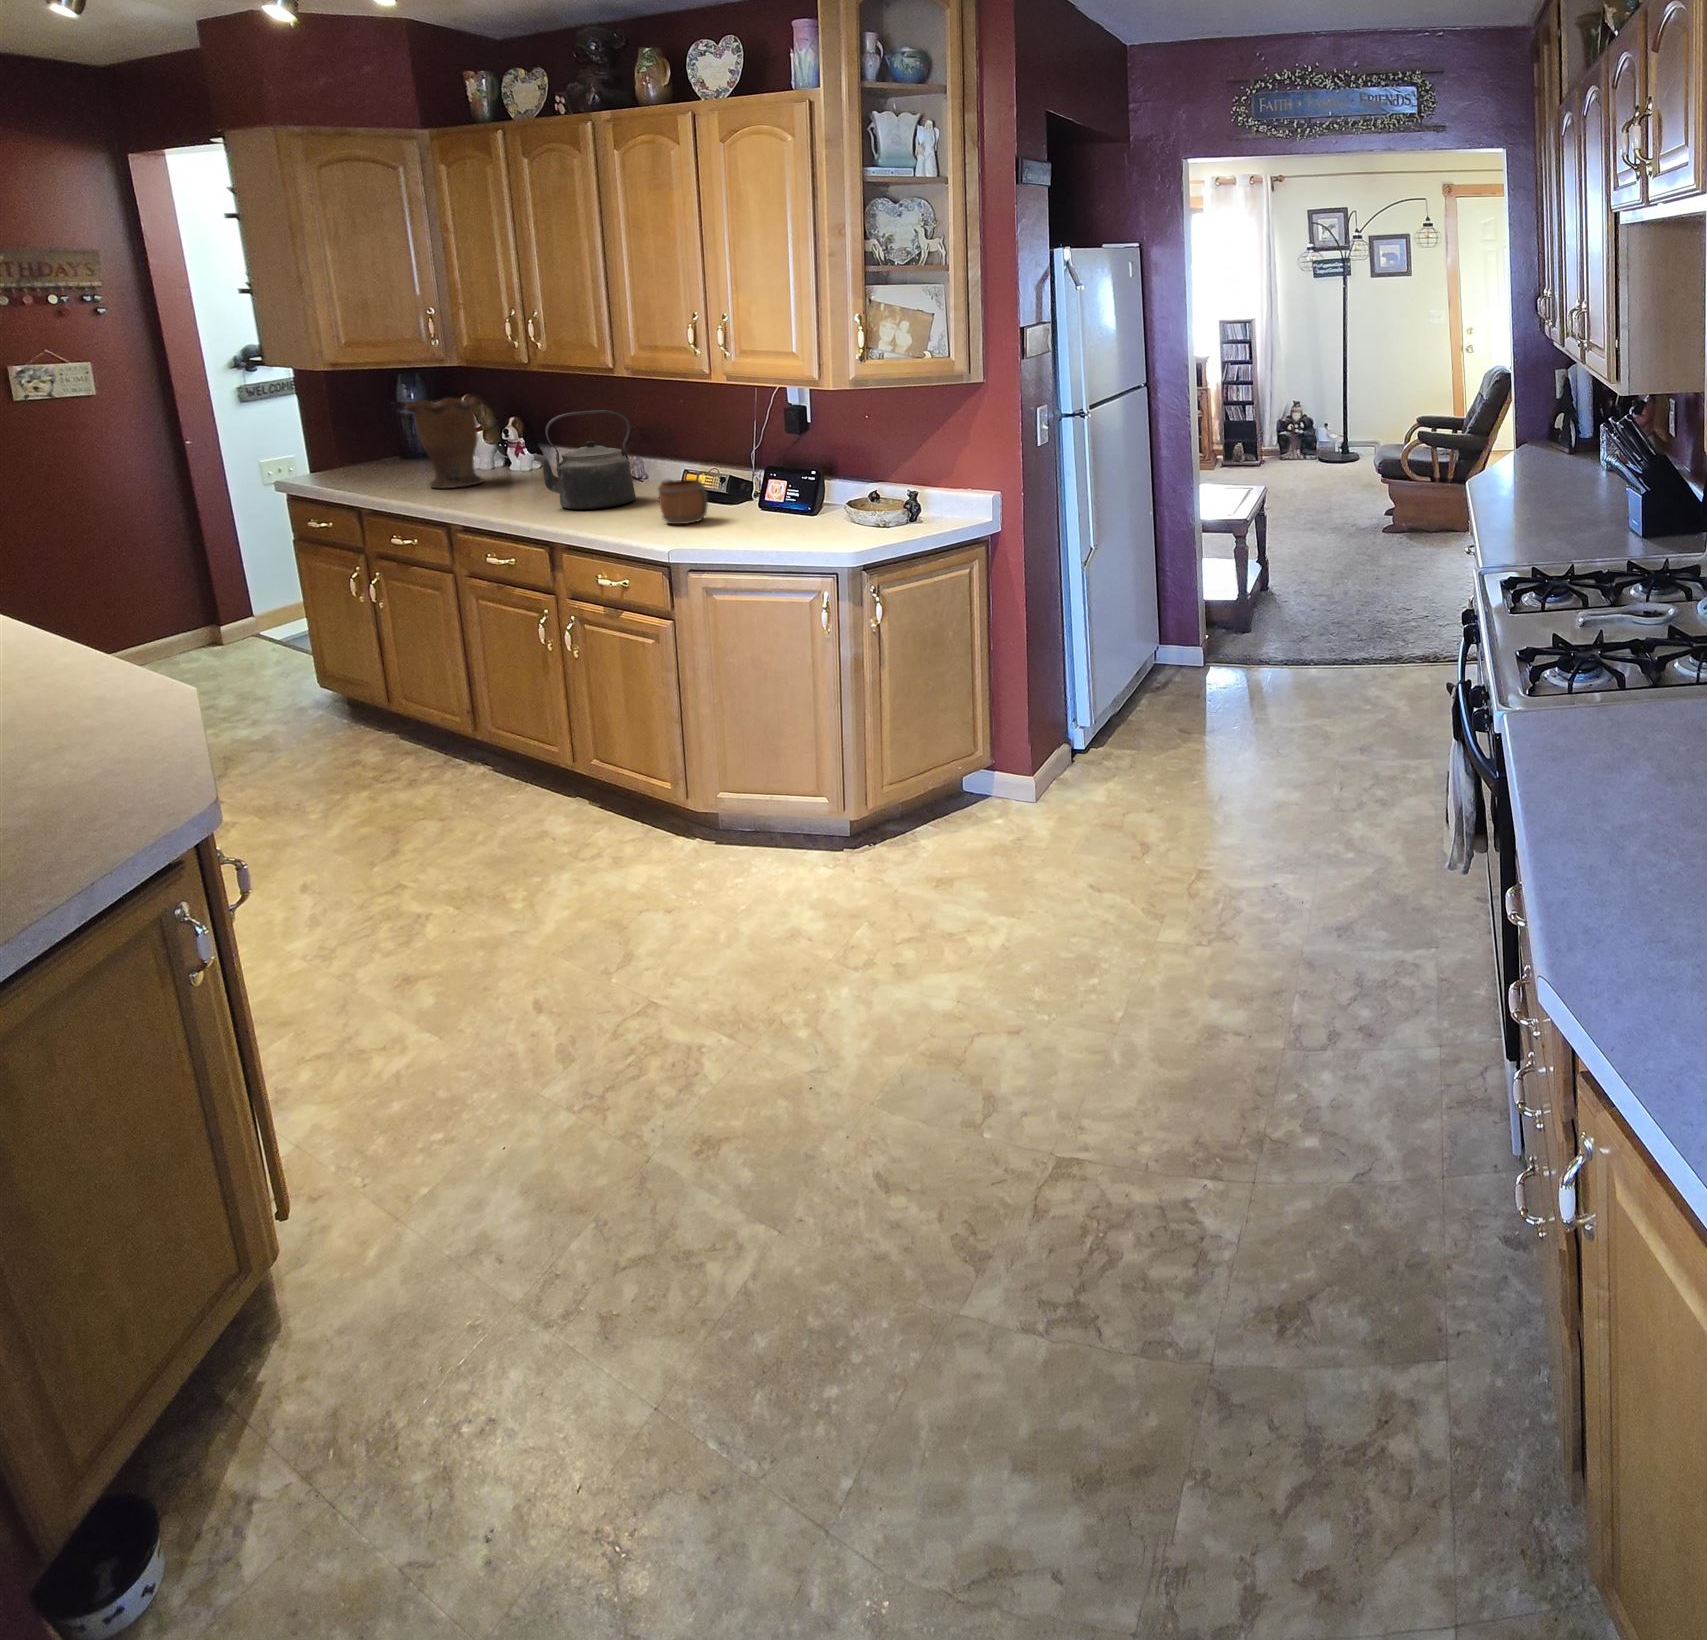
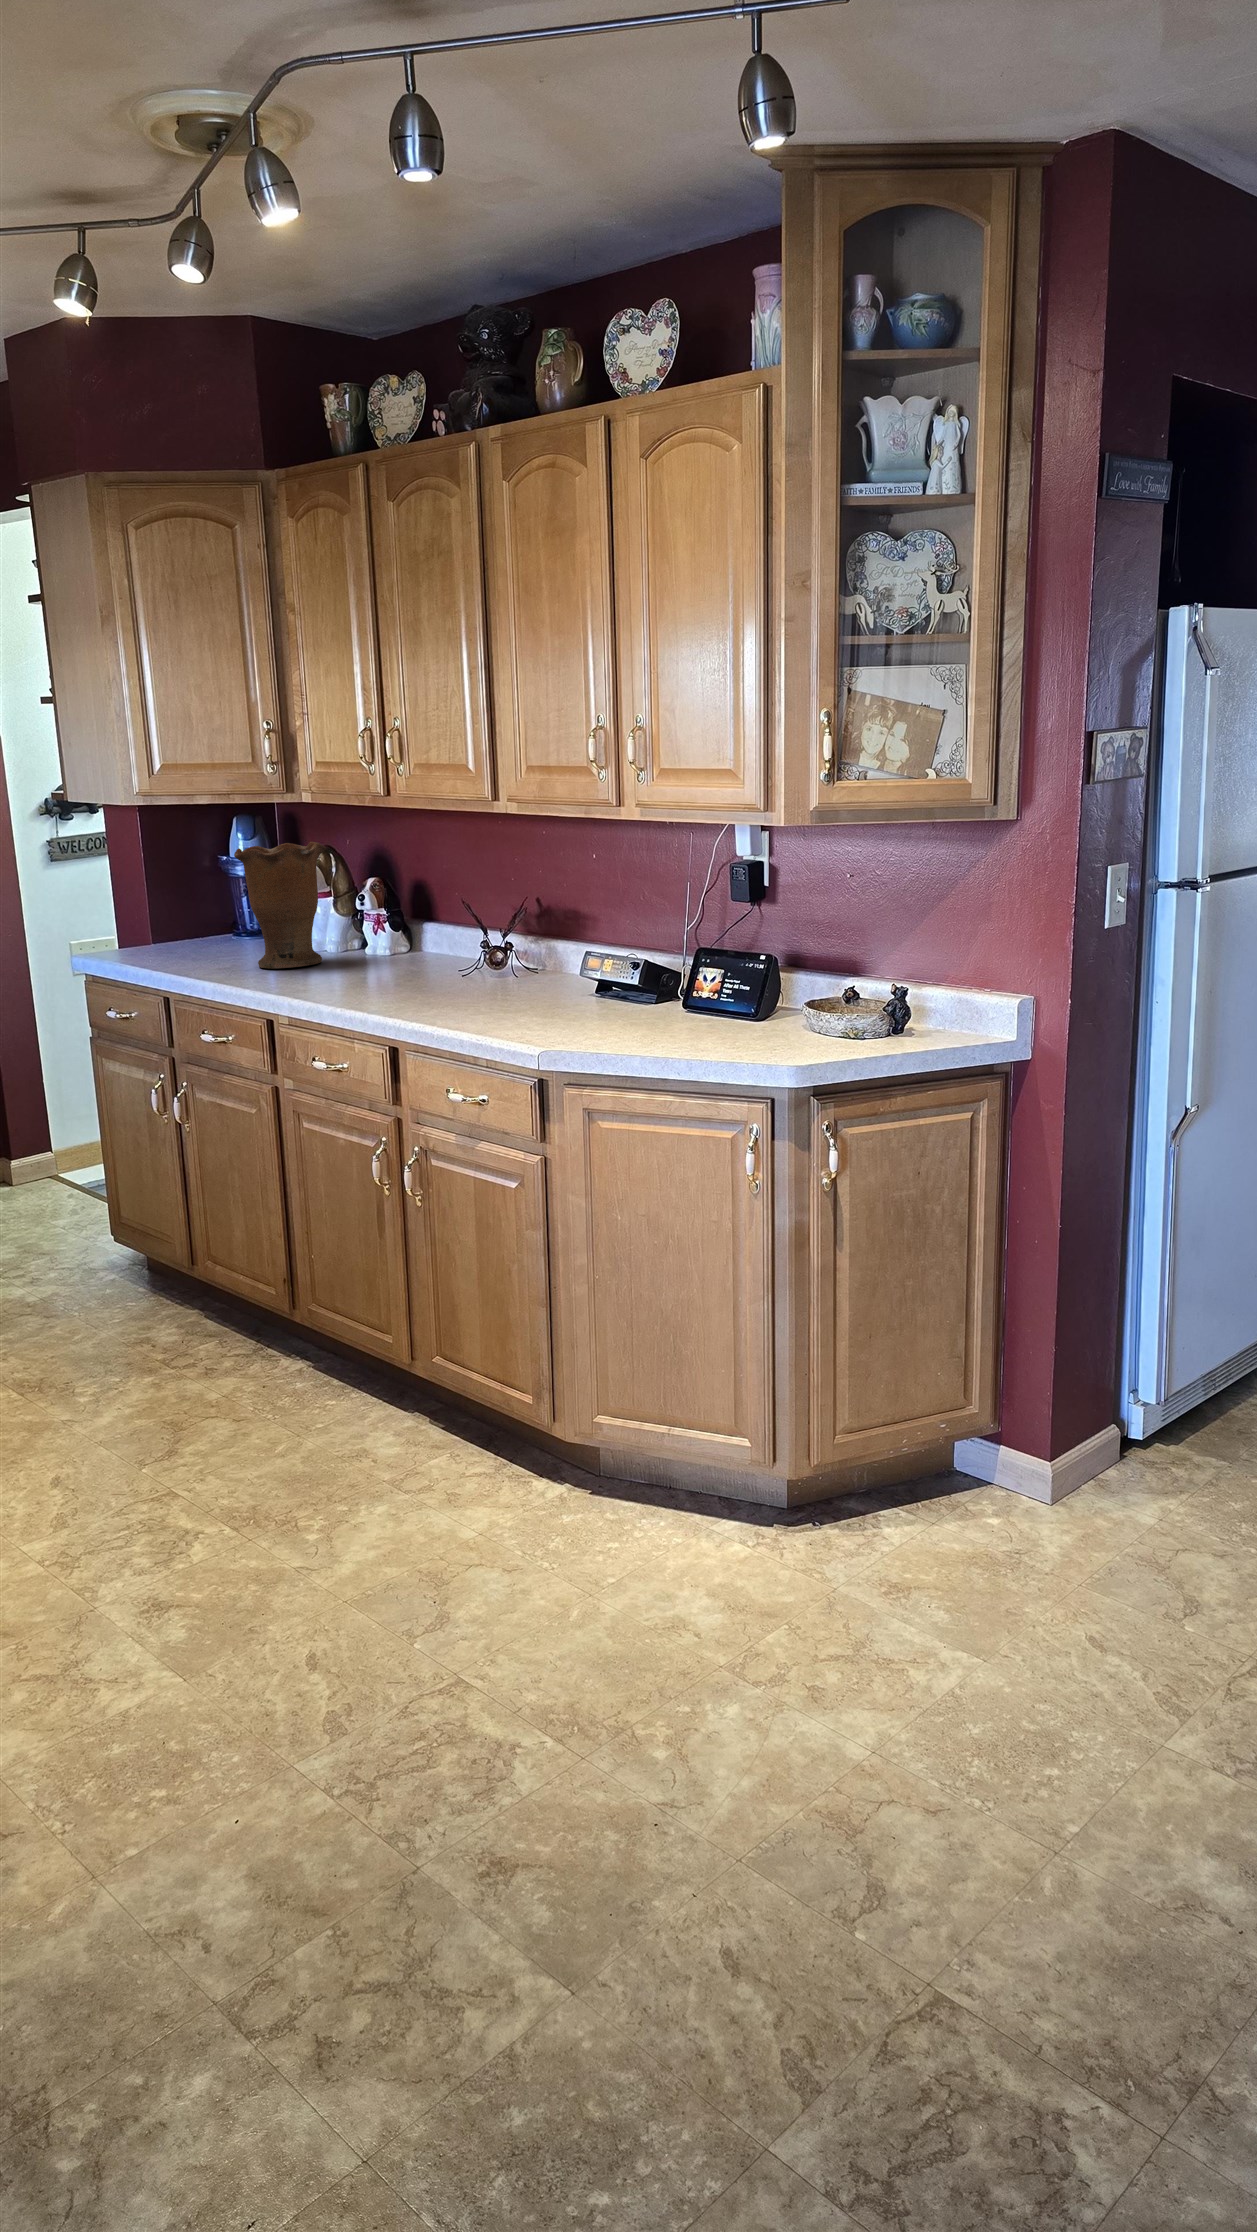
kettle: present [533,410,636,509] -> none [385,858,513,999]
mug: present [658,479,708,524] -> none [541,957,607,1023]

